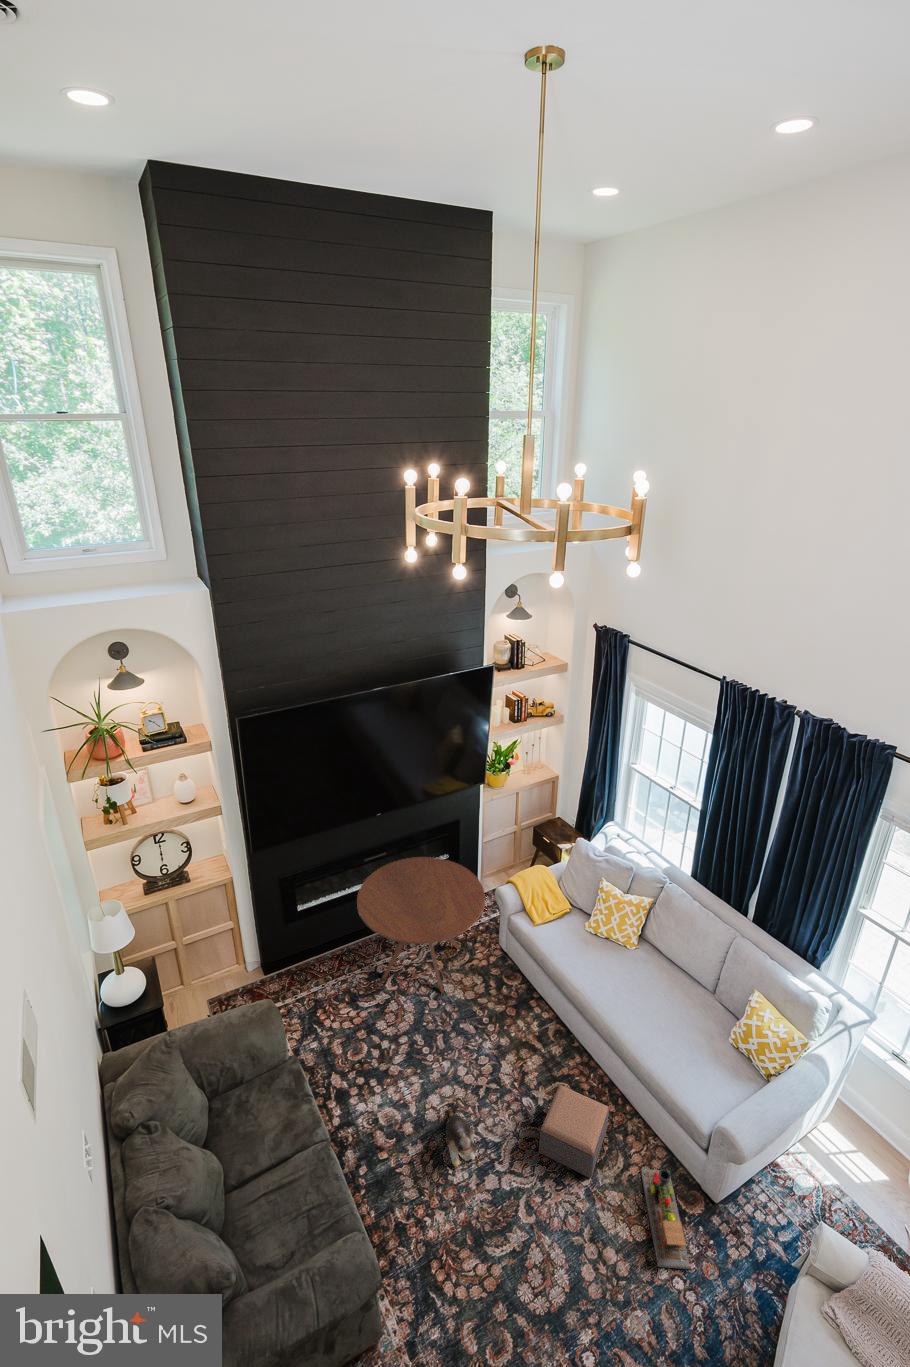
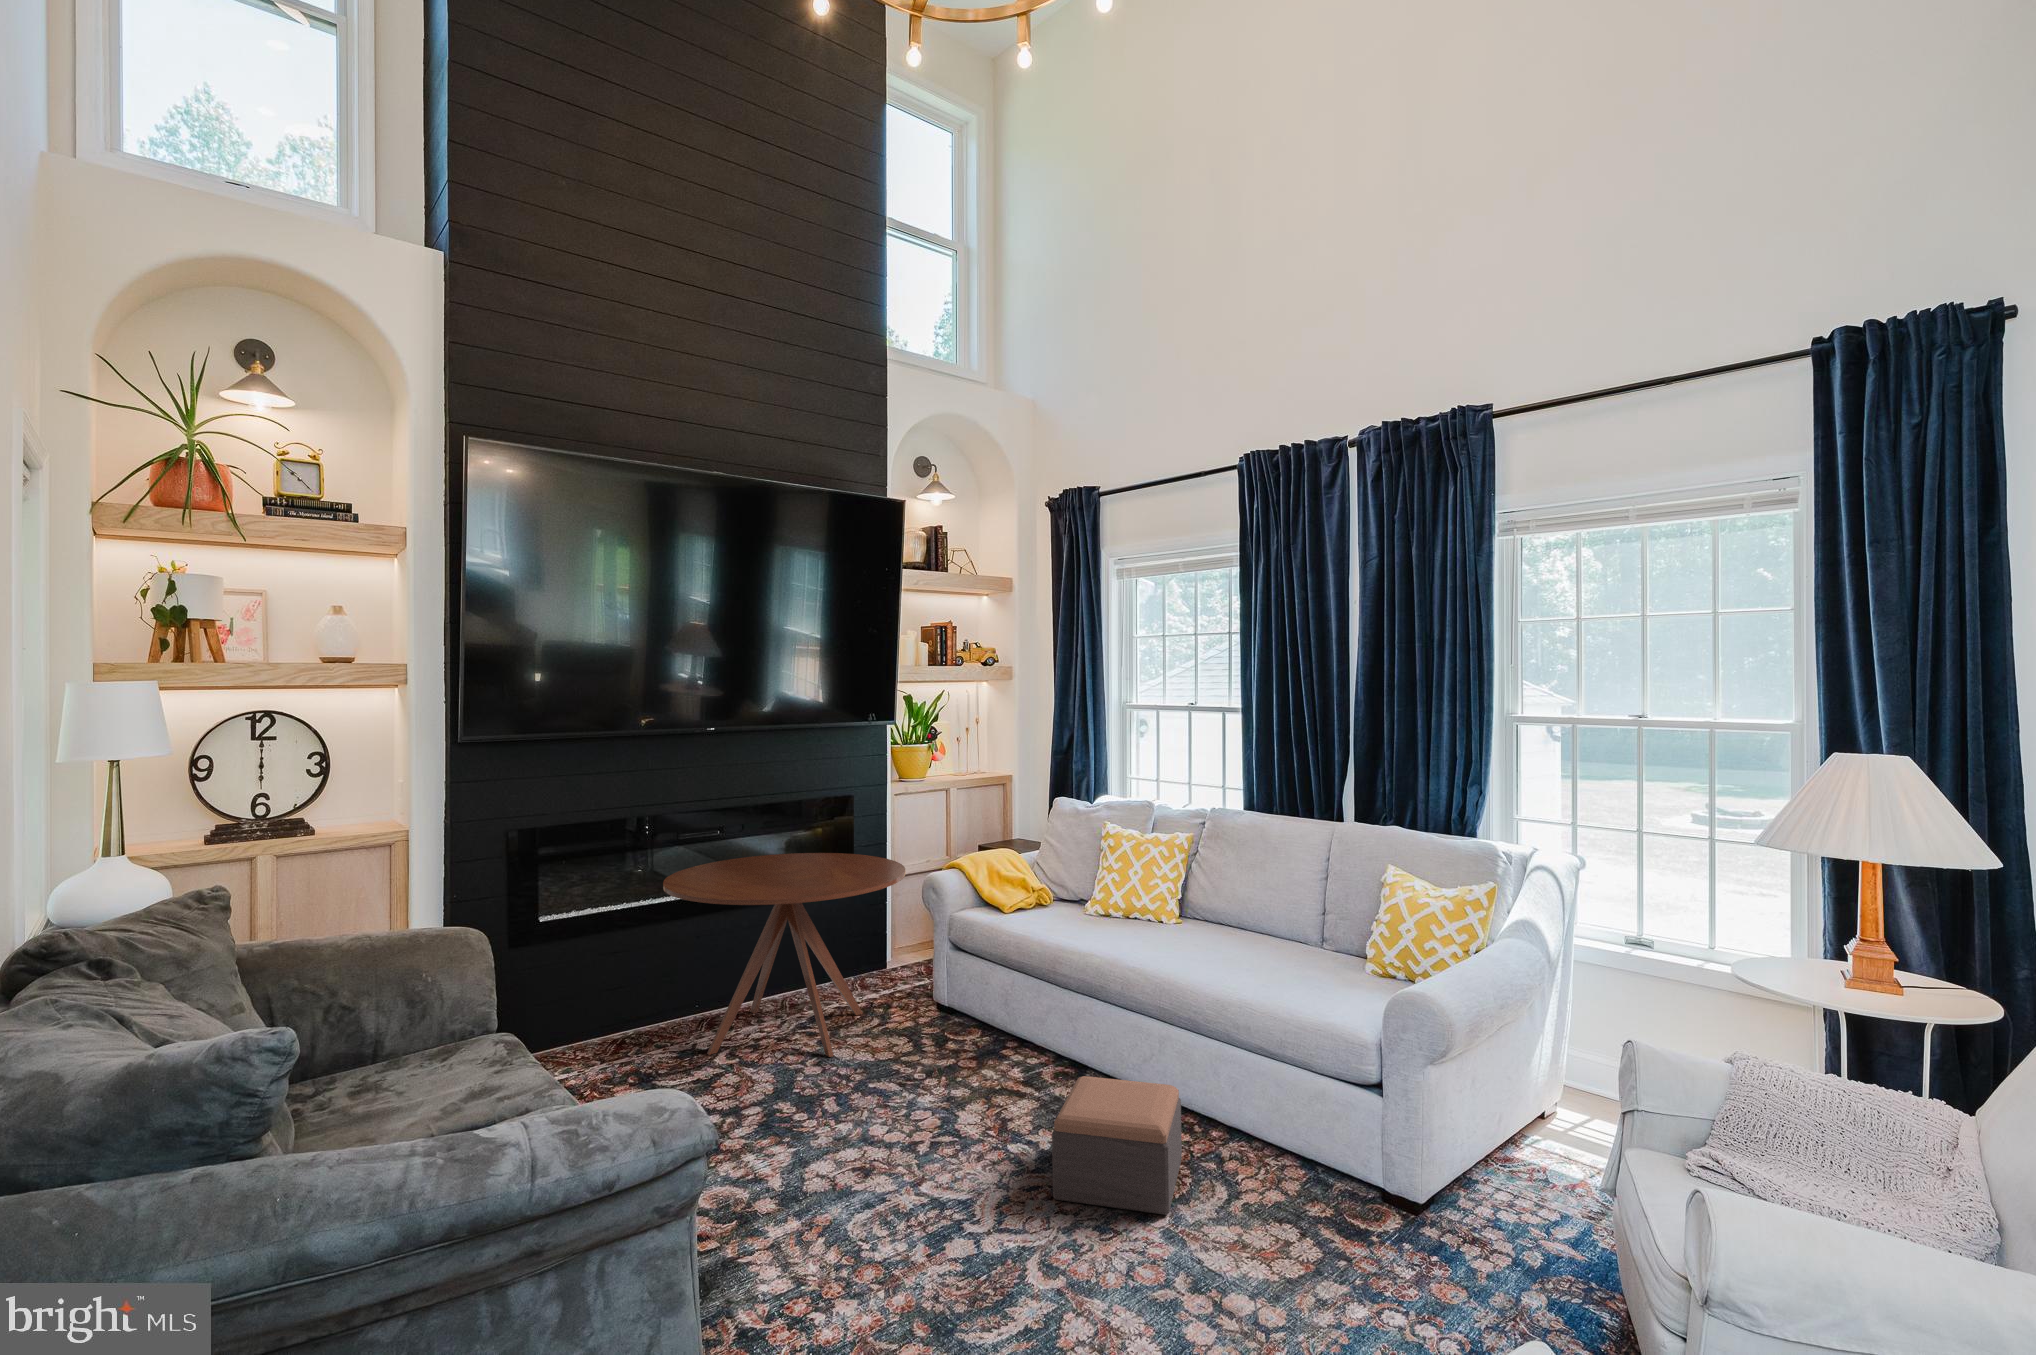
plush toy: present [445,1108,477,1167] -> none [850,1135,924,1238]
toy train: present [641,1169,690,1269] -> none [1262,1138,1409,1303]

